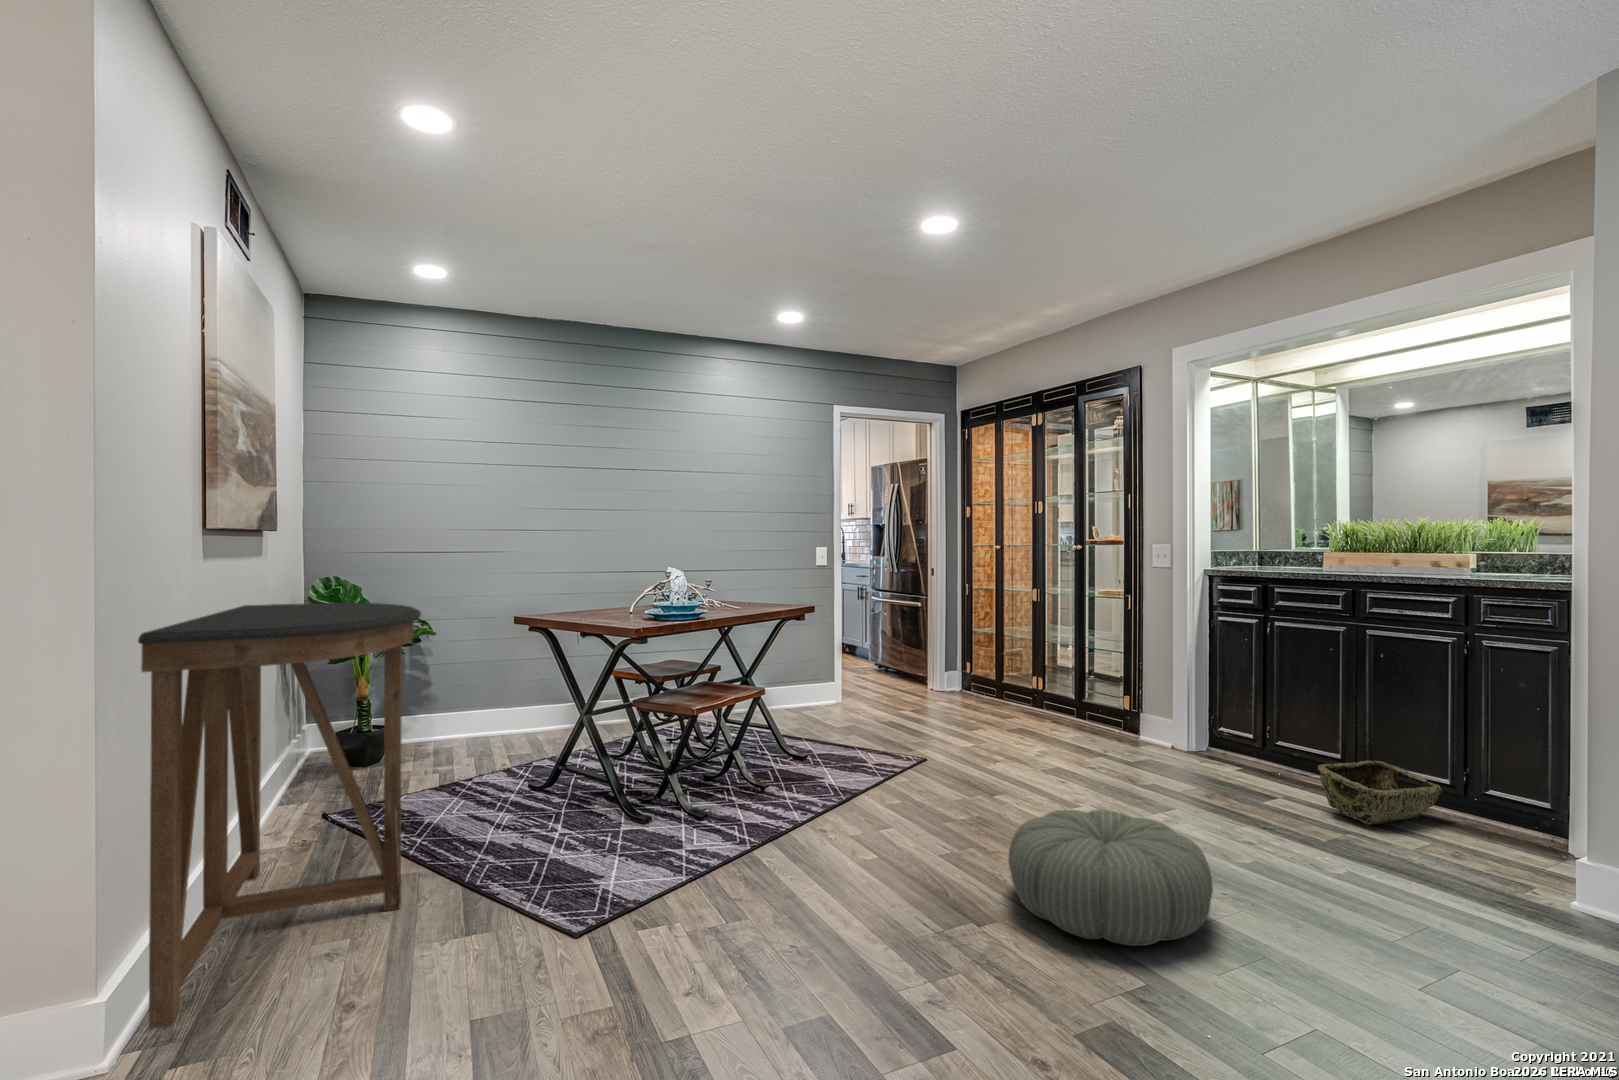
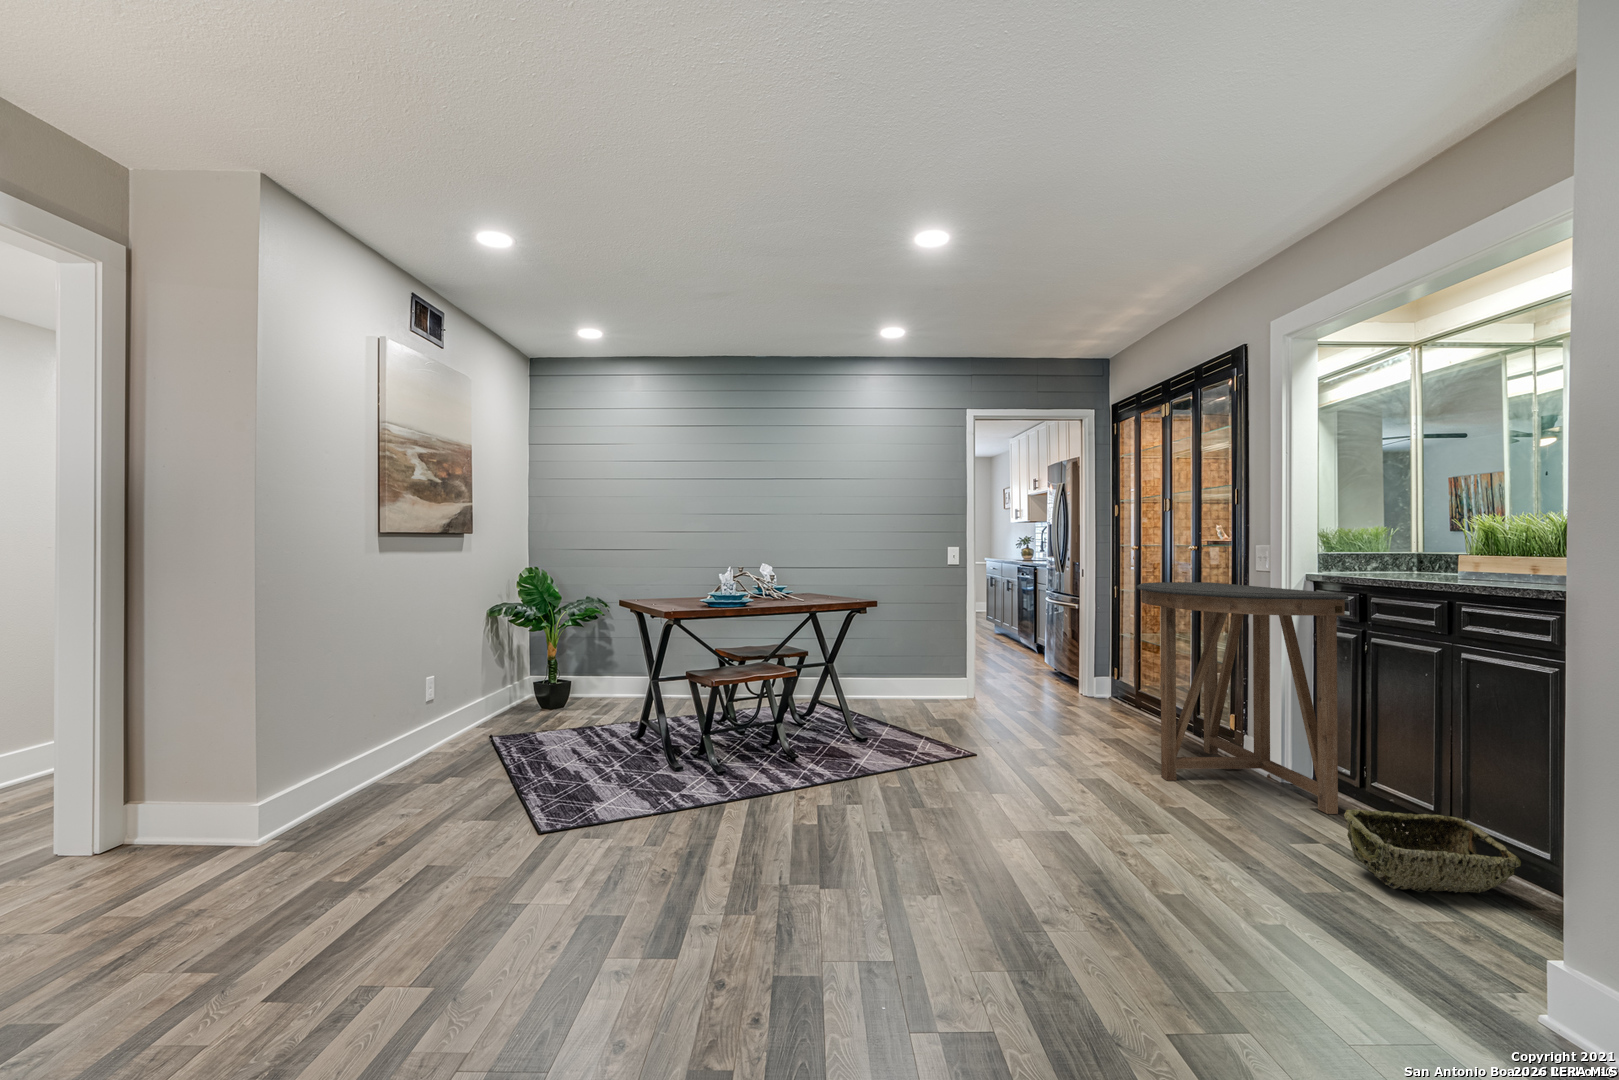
console table: present [138,603,421,1029] -> present [1137,582,1348,814]
pouf: present [1009,810,1213,946] -> none [845,803,1035,939]

